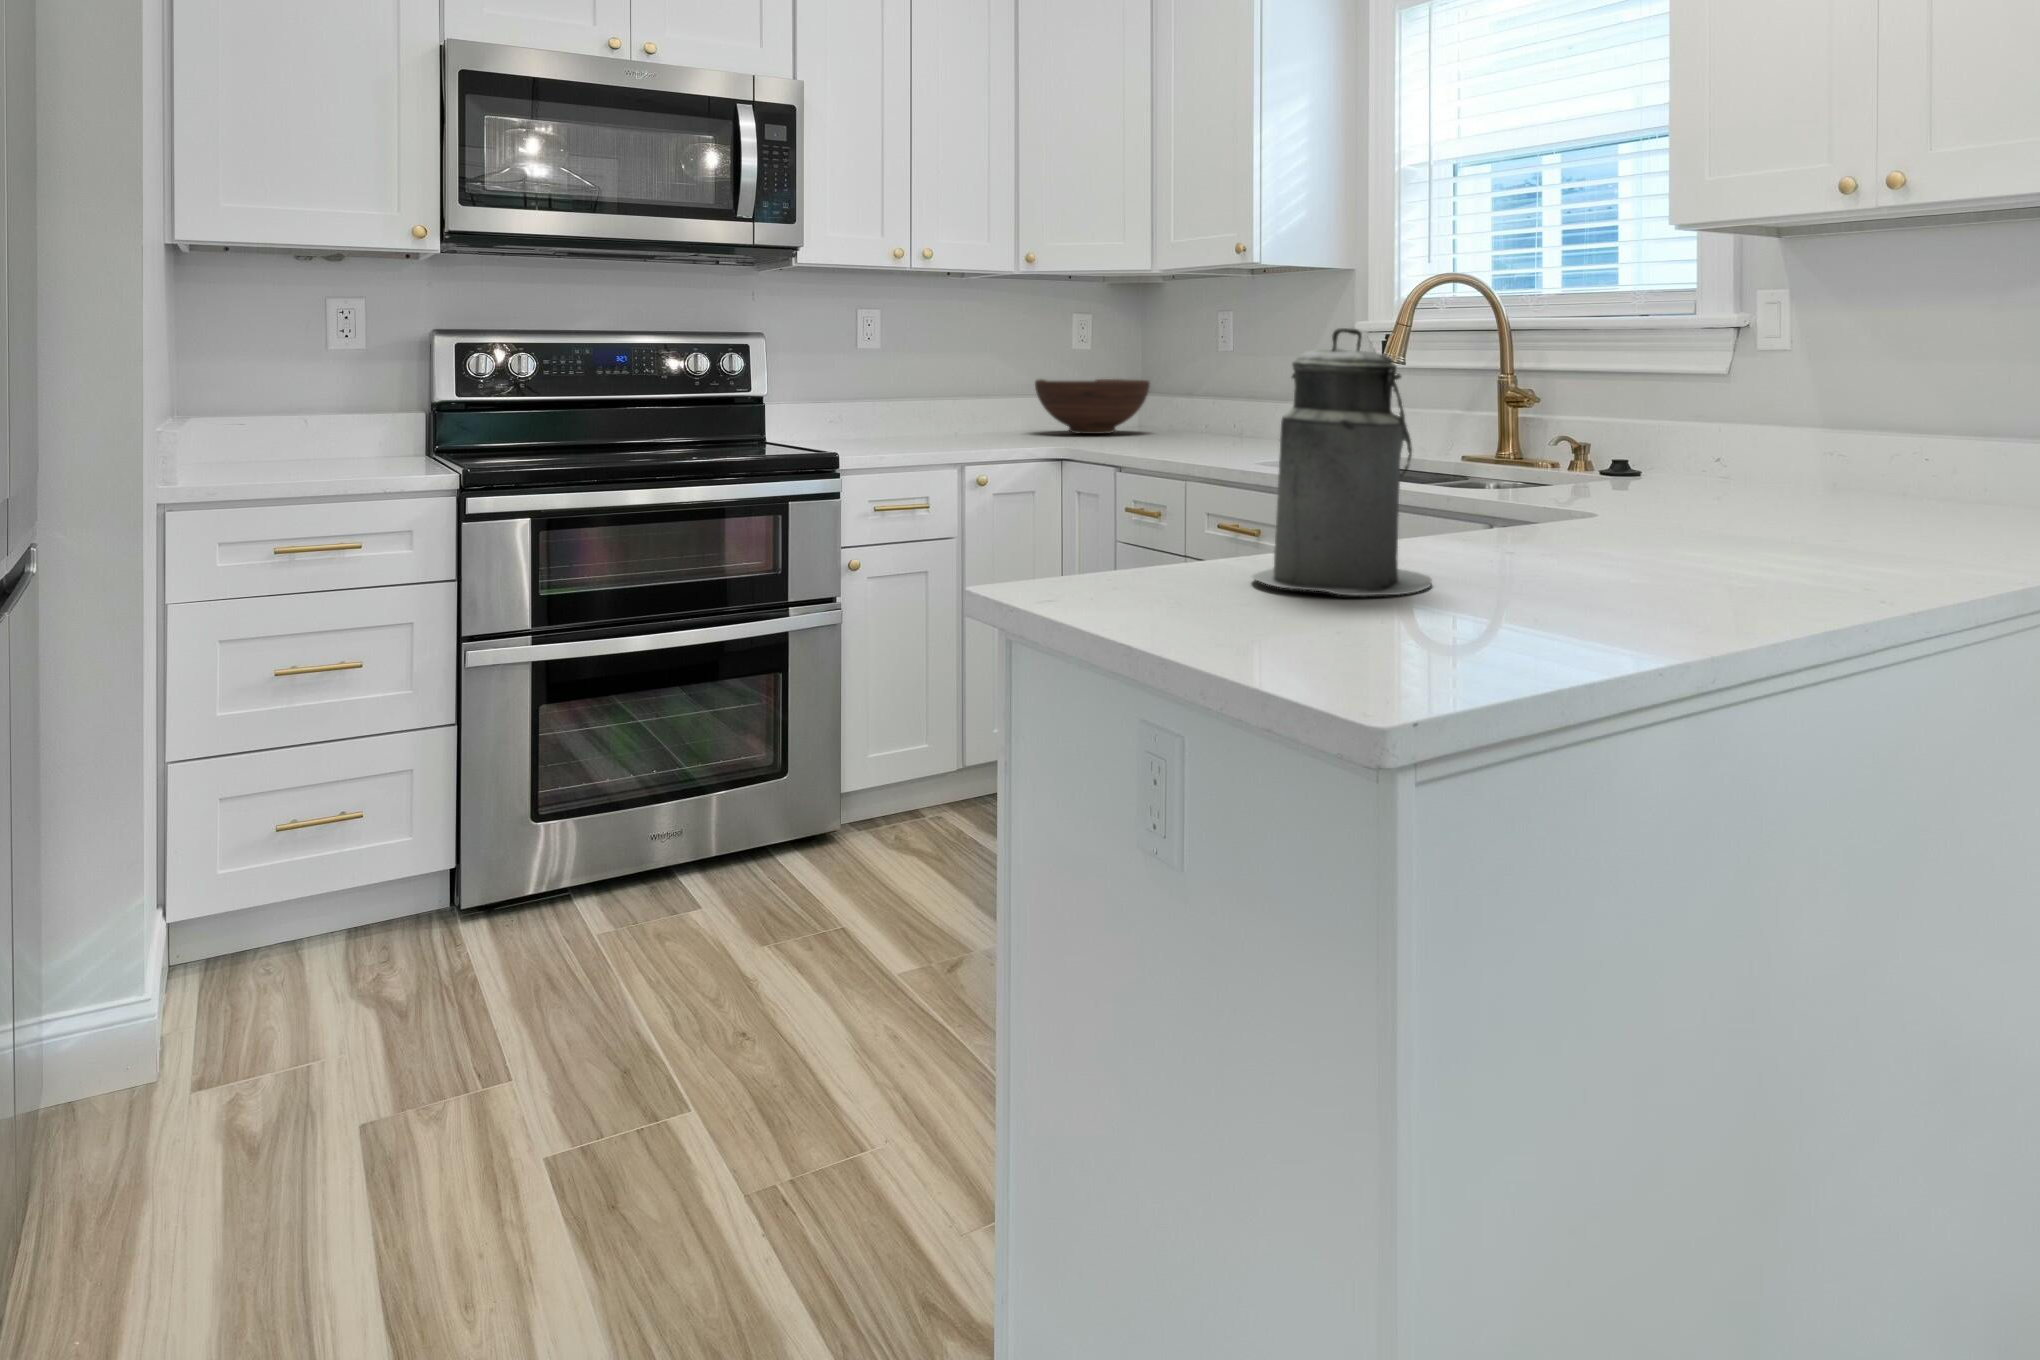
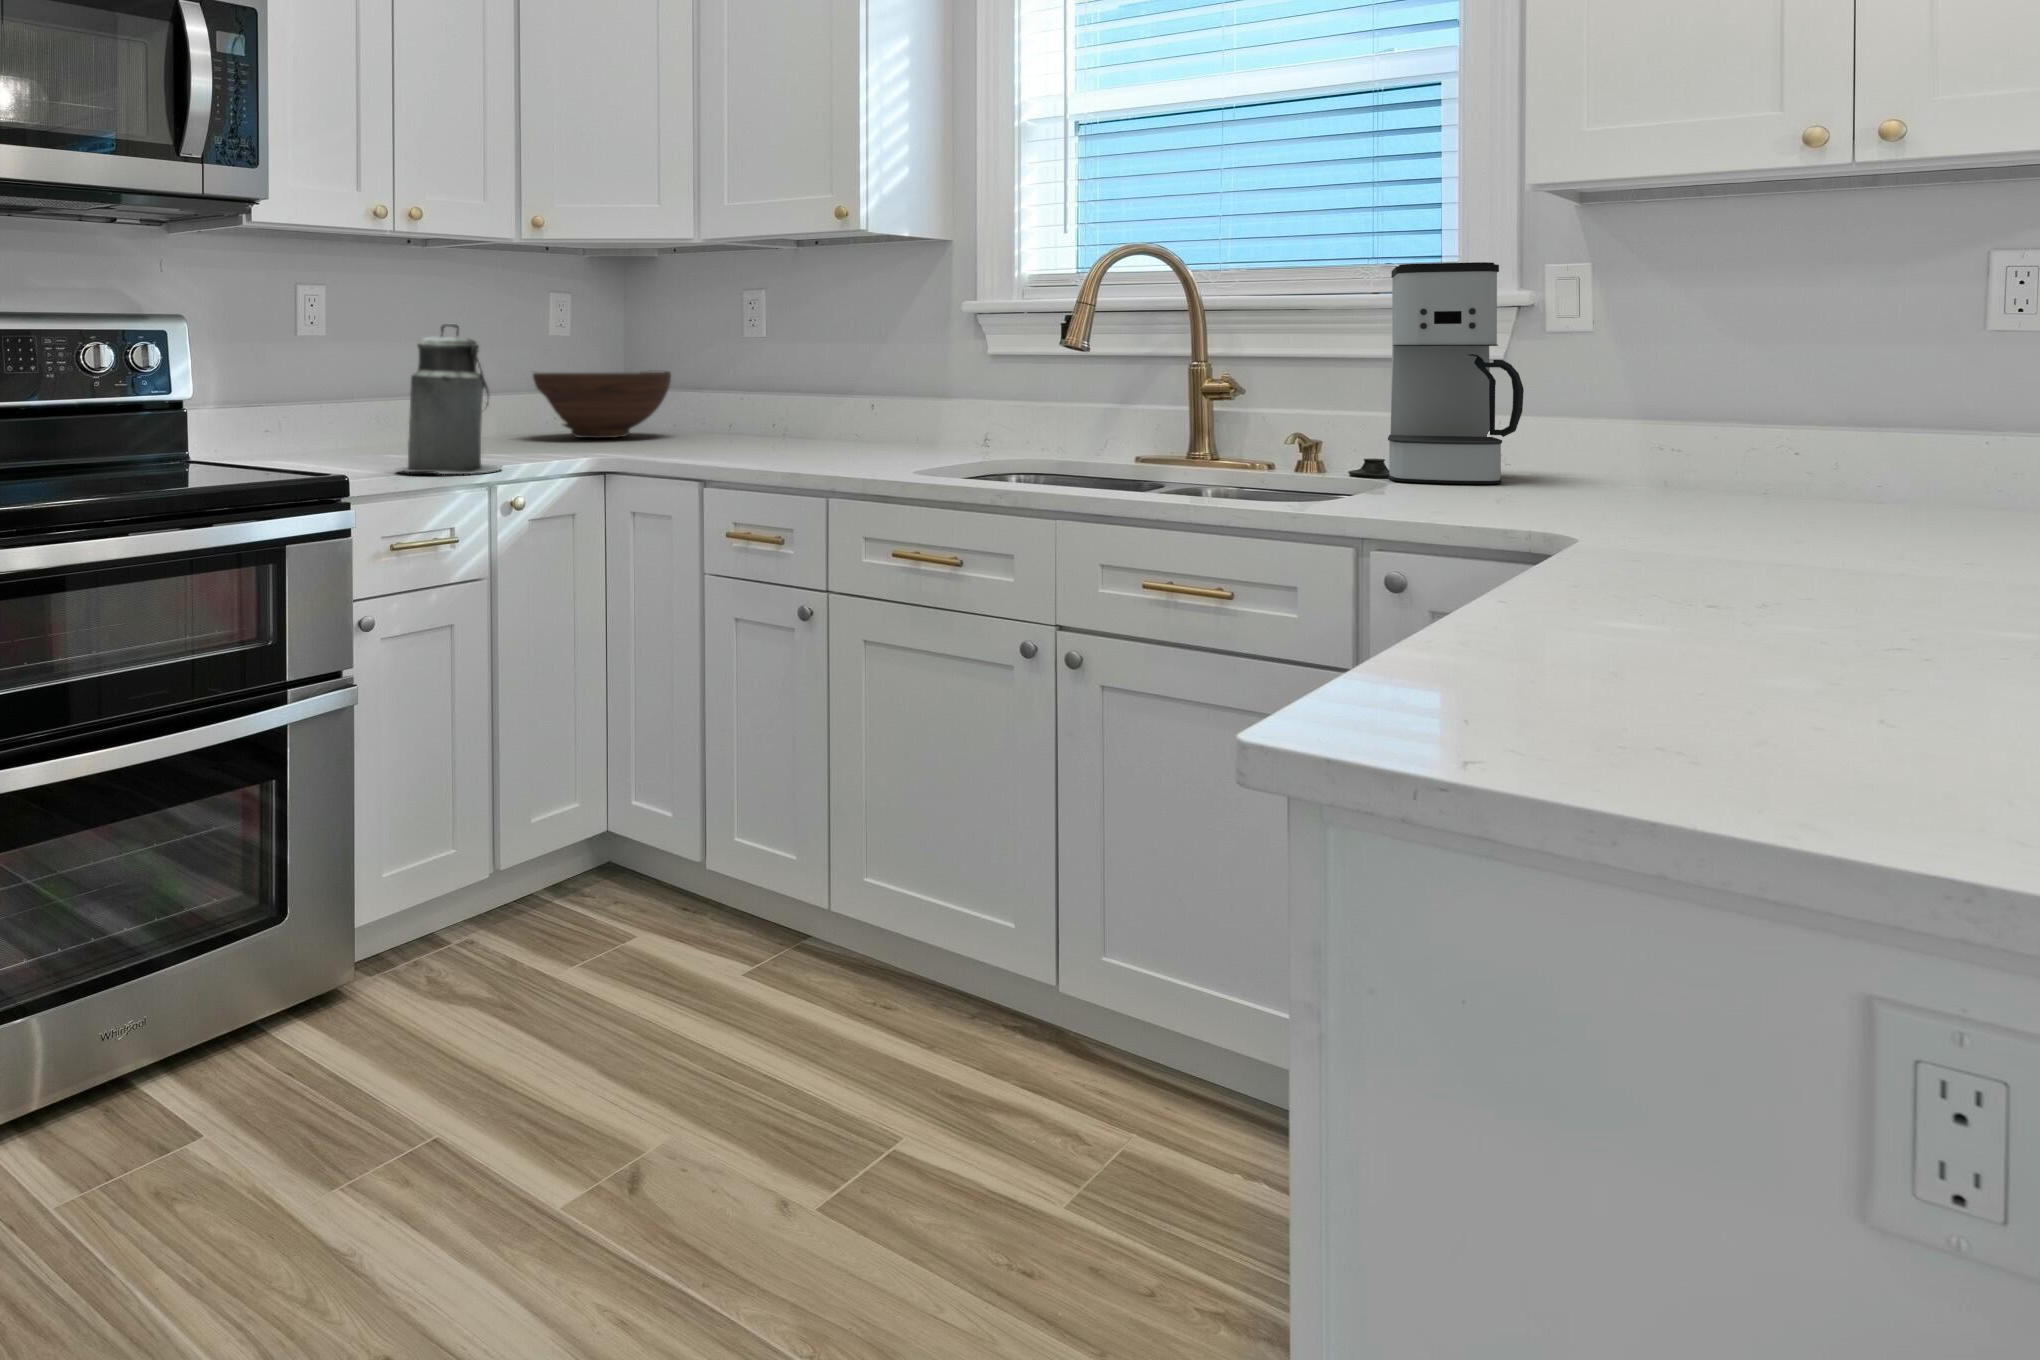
coffee maker: none [1612,301,1723,481] -> present [1388,262,1524,484]
canister: present [1252,328,1432,596] -> present [399,324,501,474]

